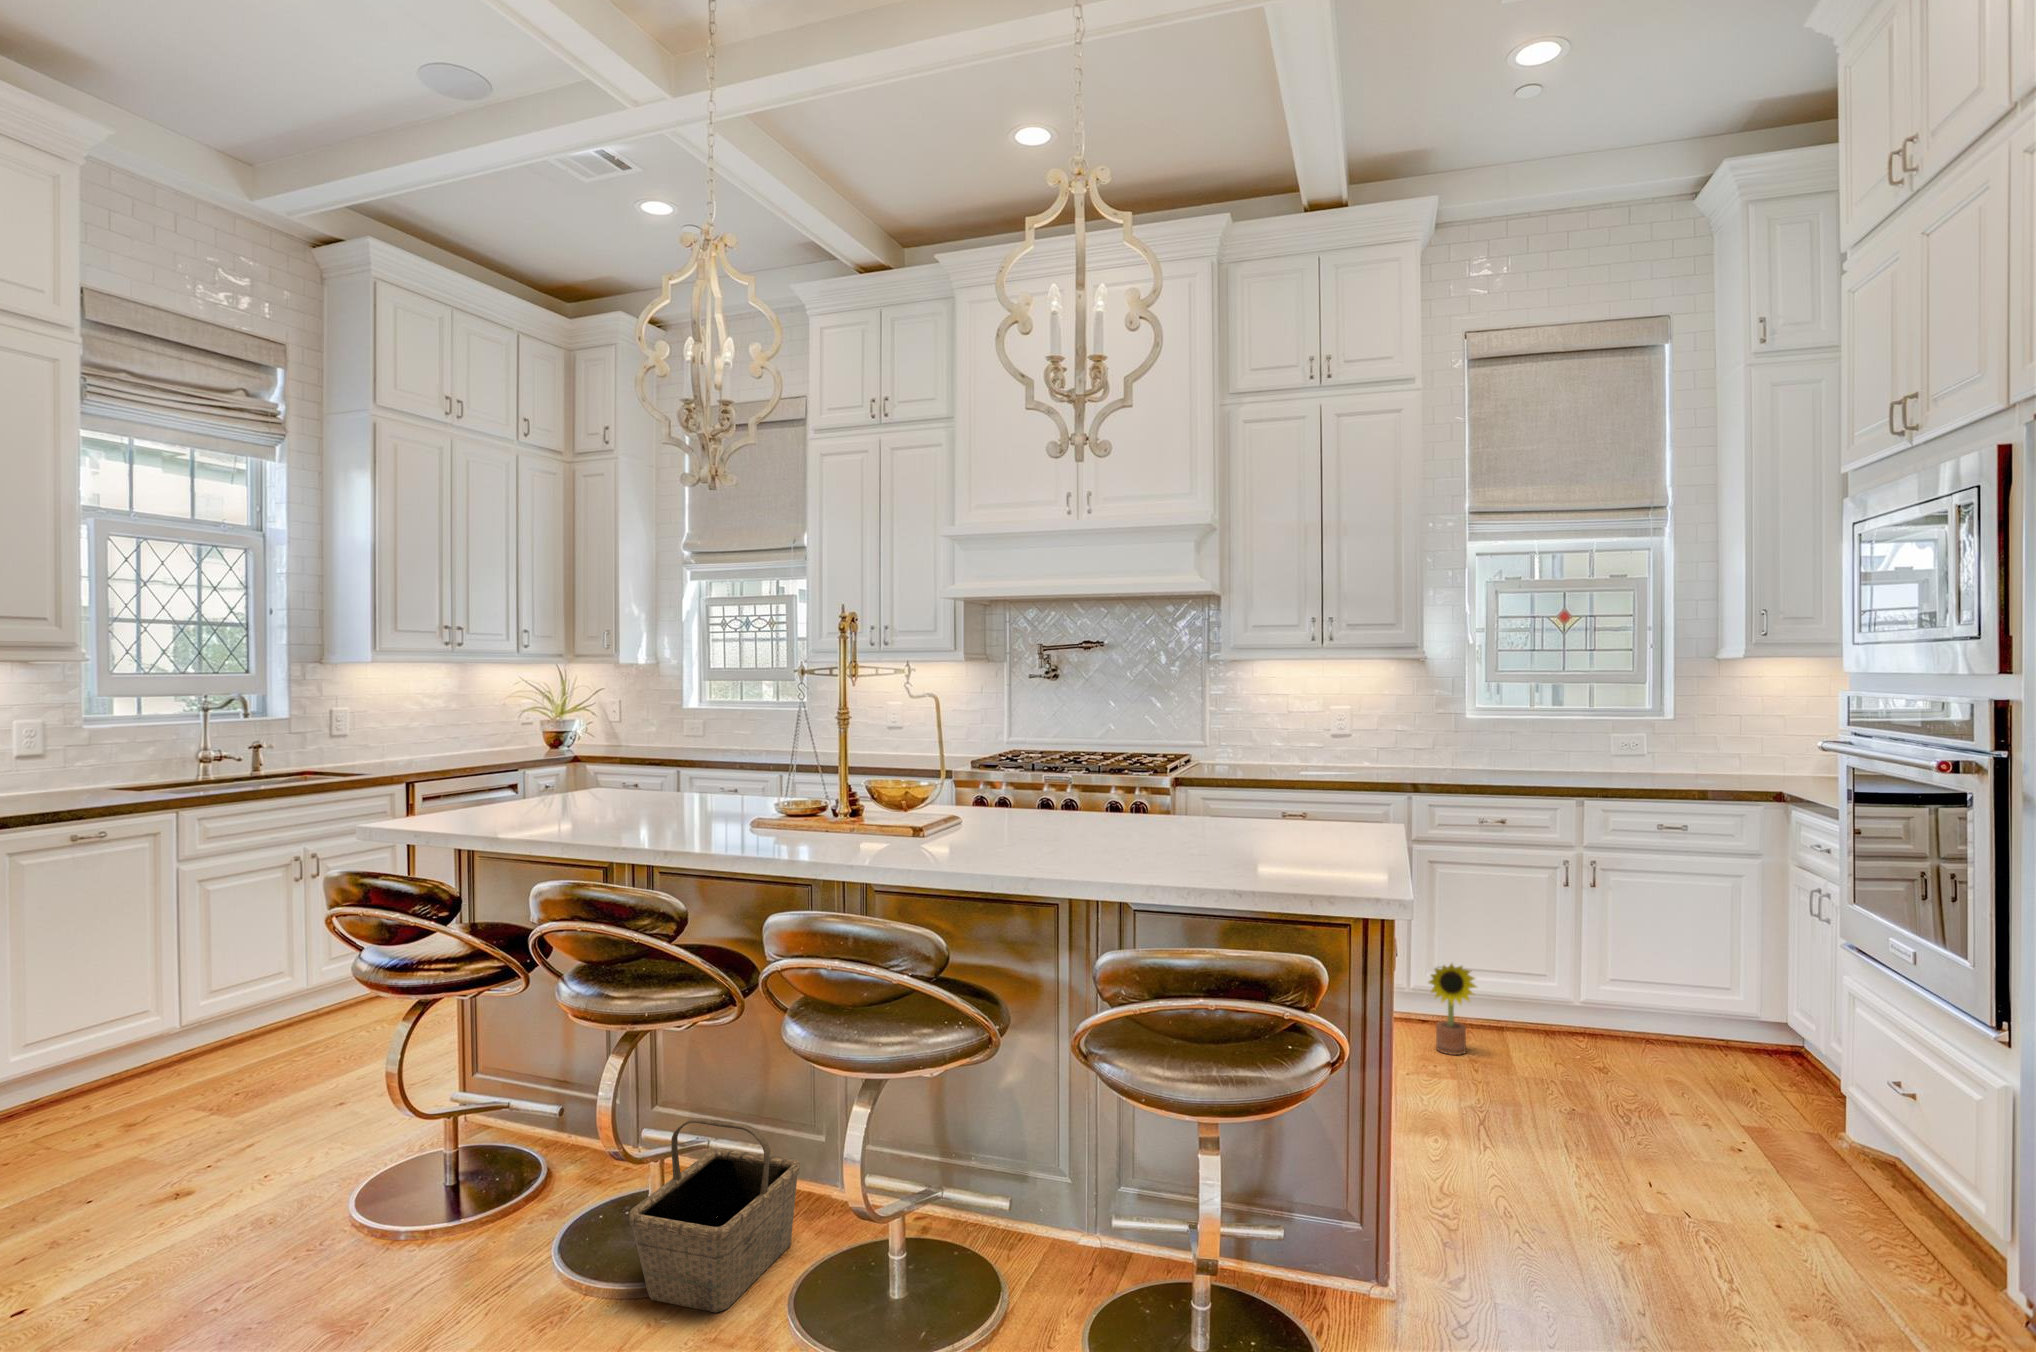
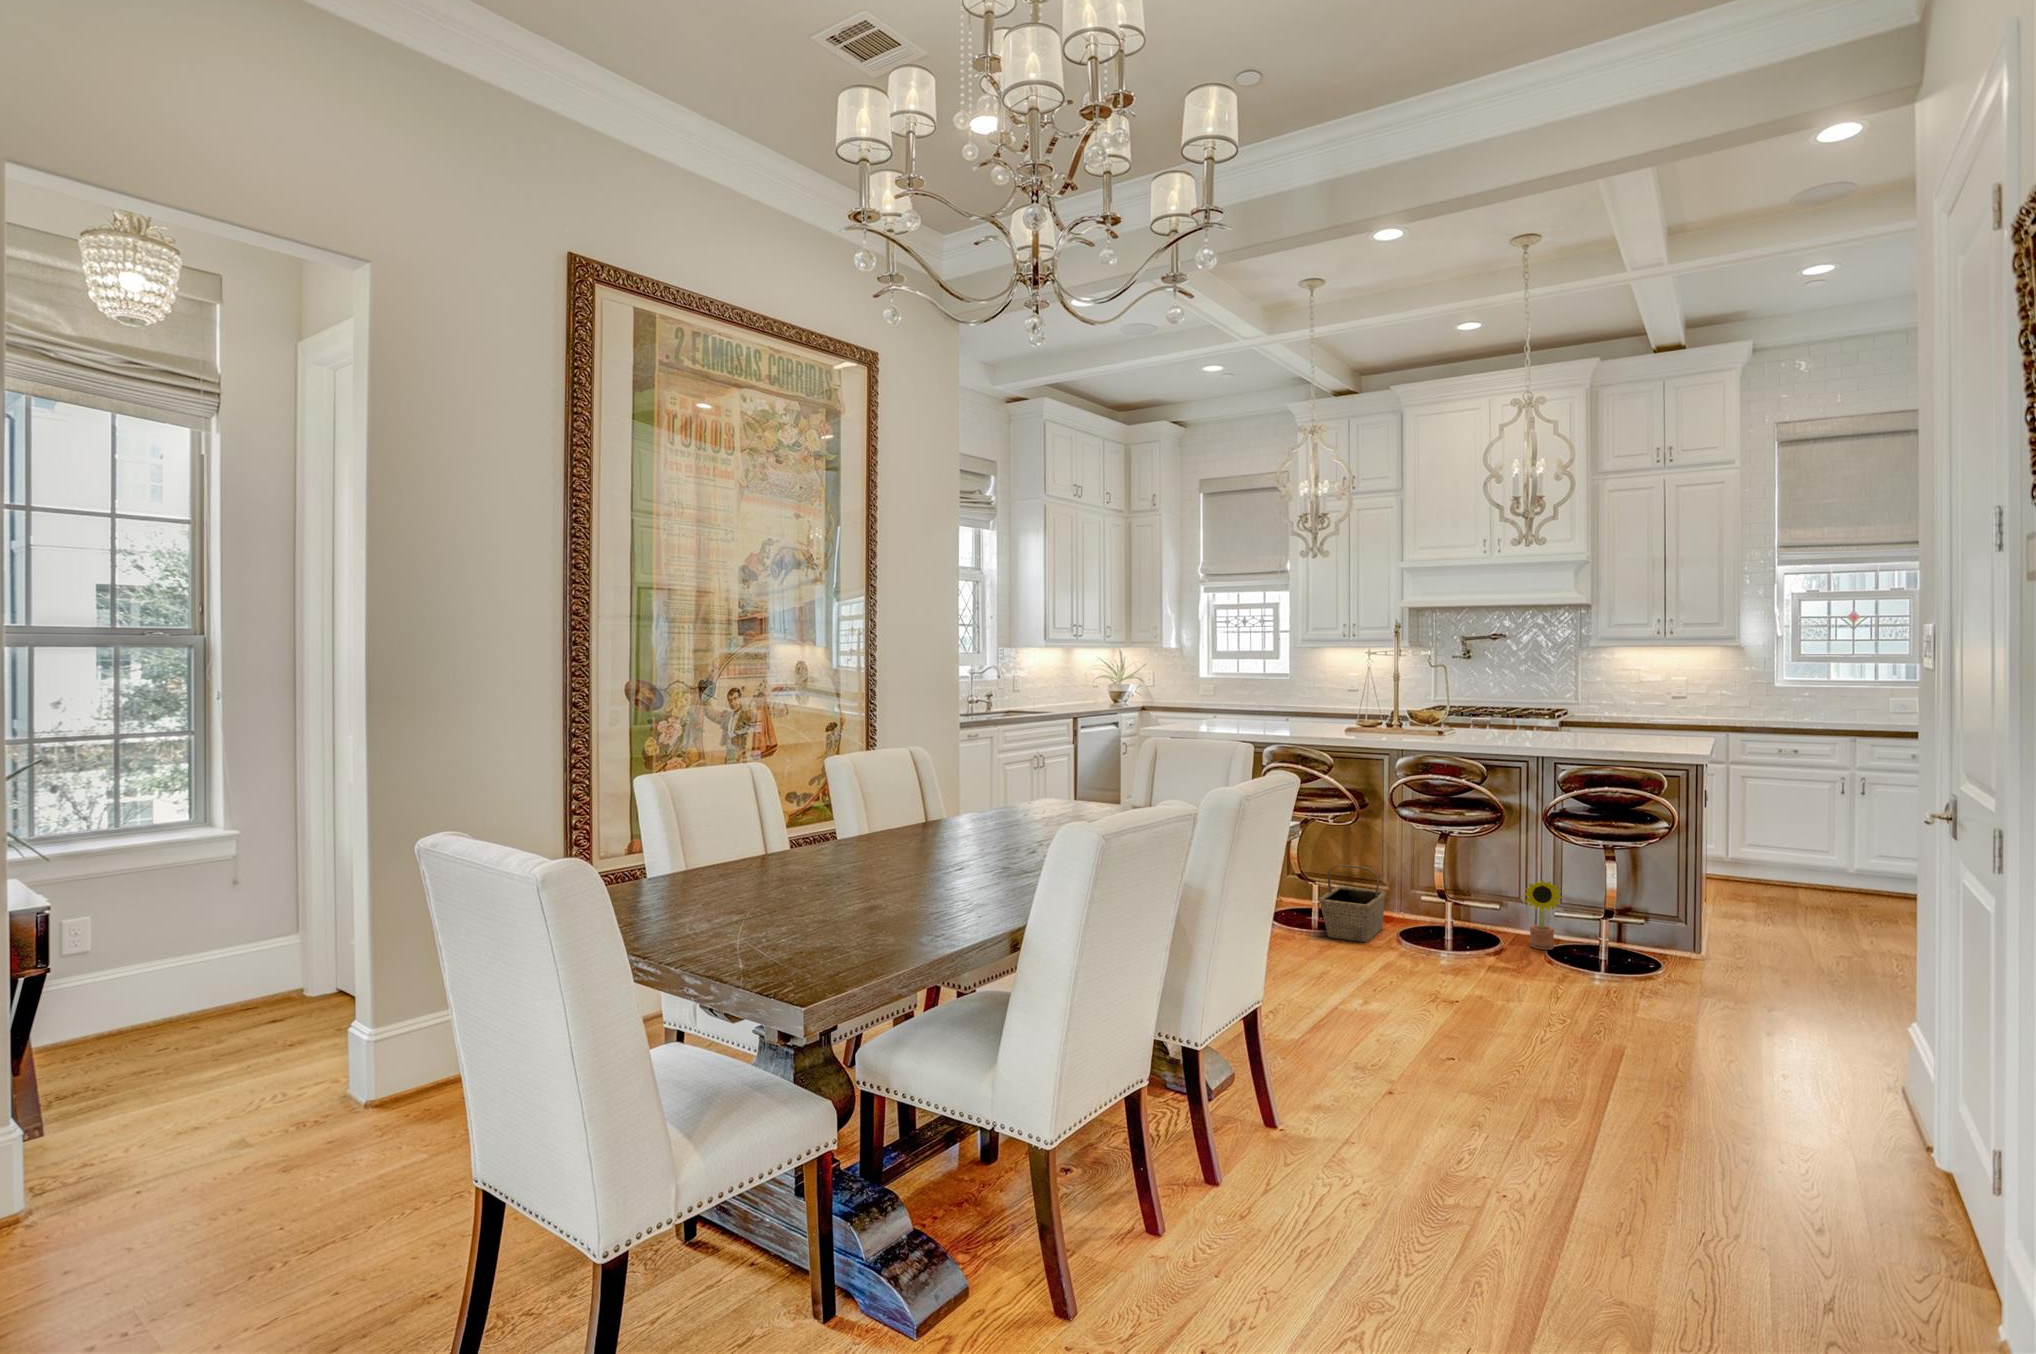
decorative plant: present [1429,964,1476,1055] -> present [1523,880,1563,950]

